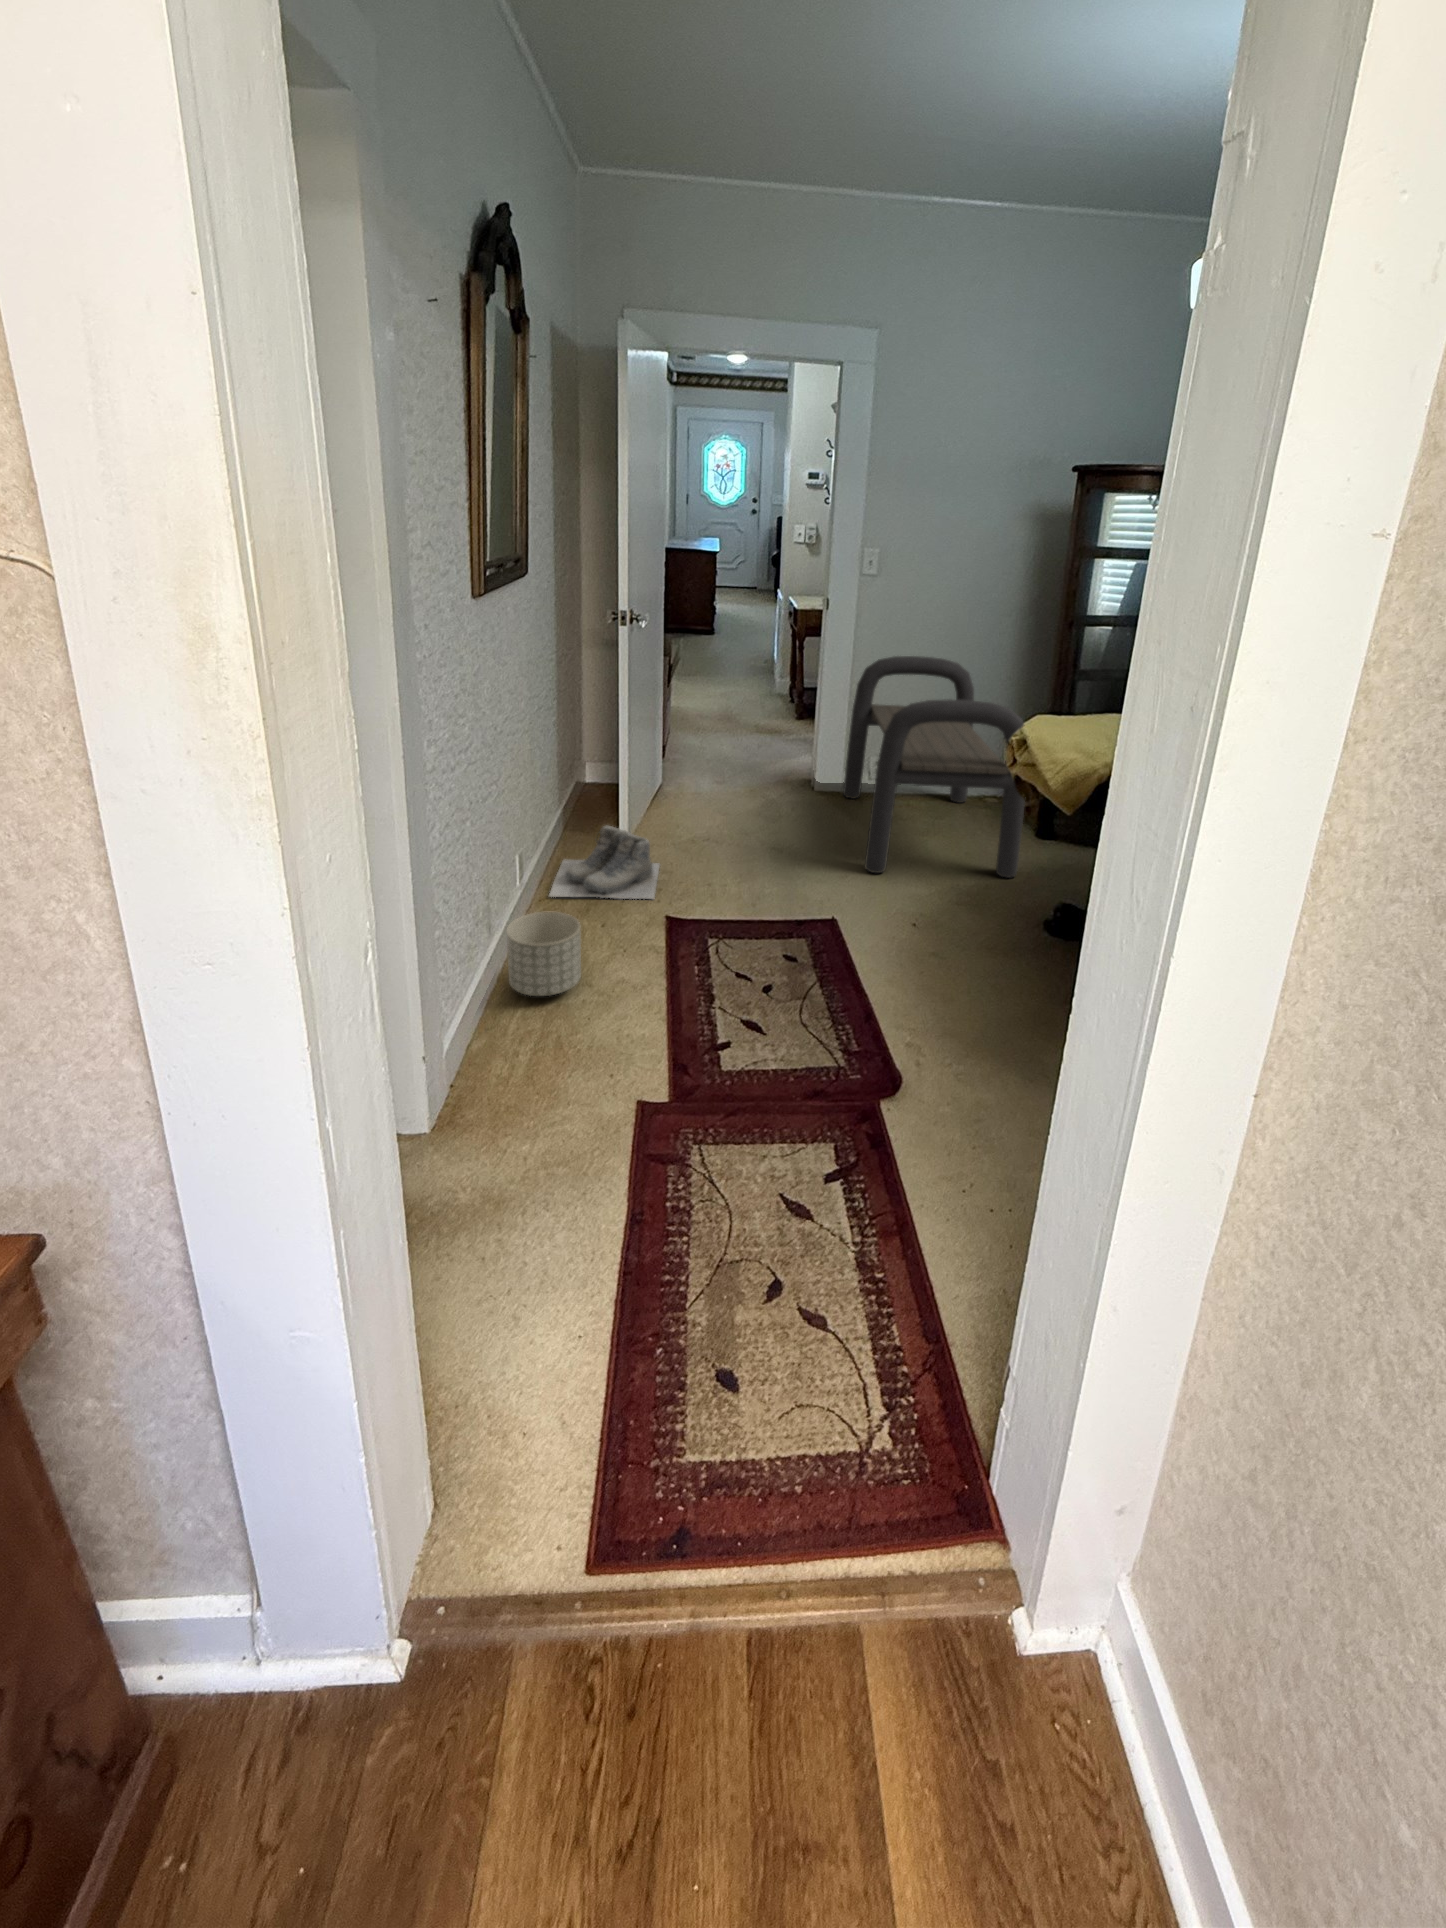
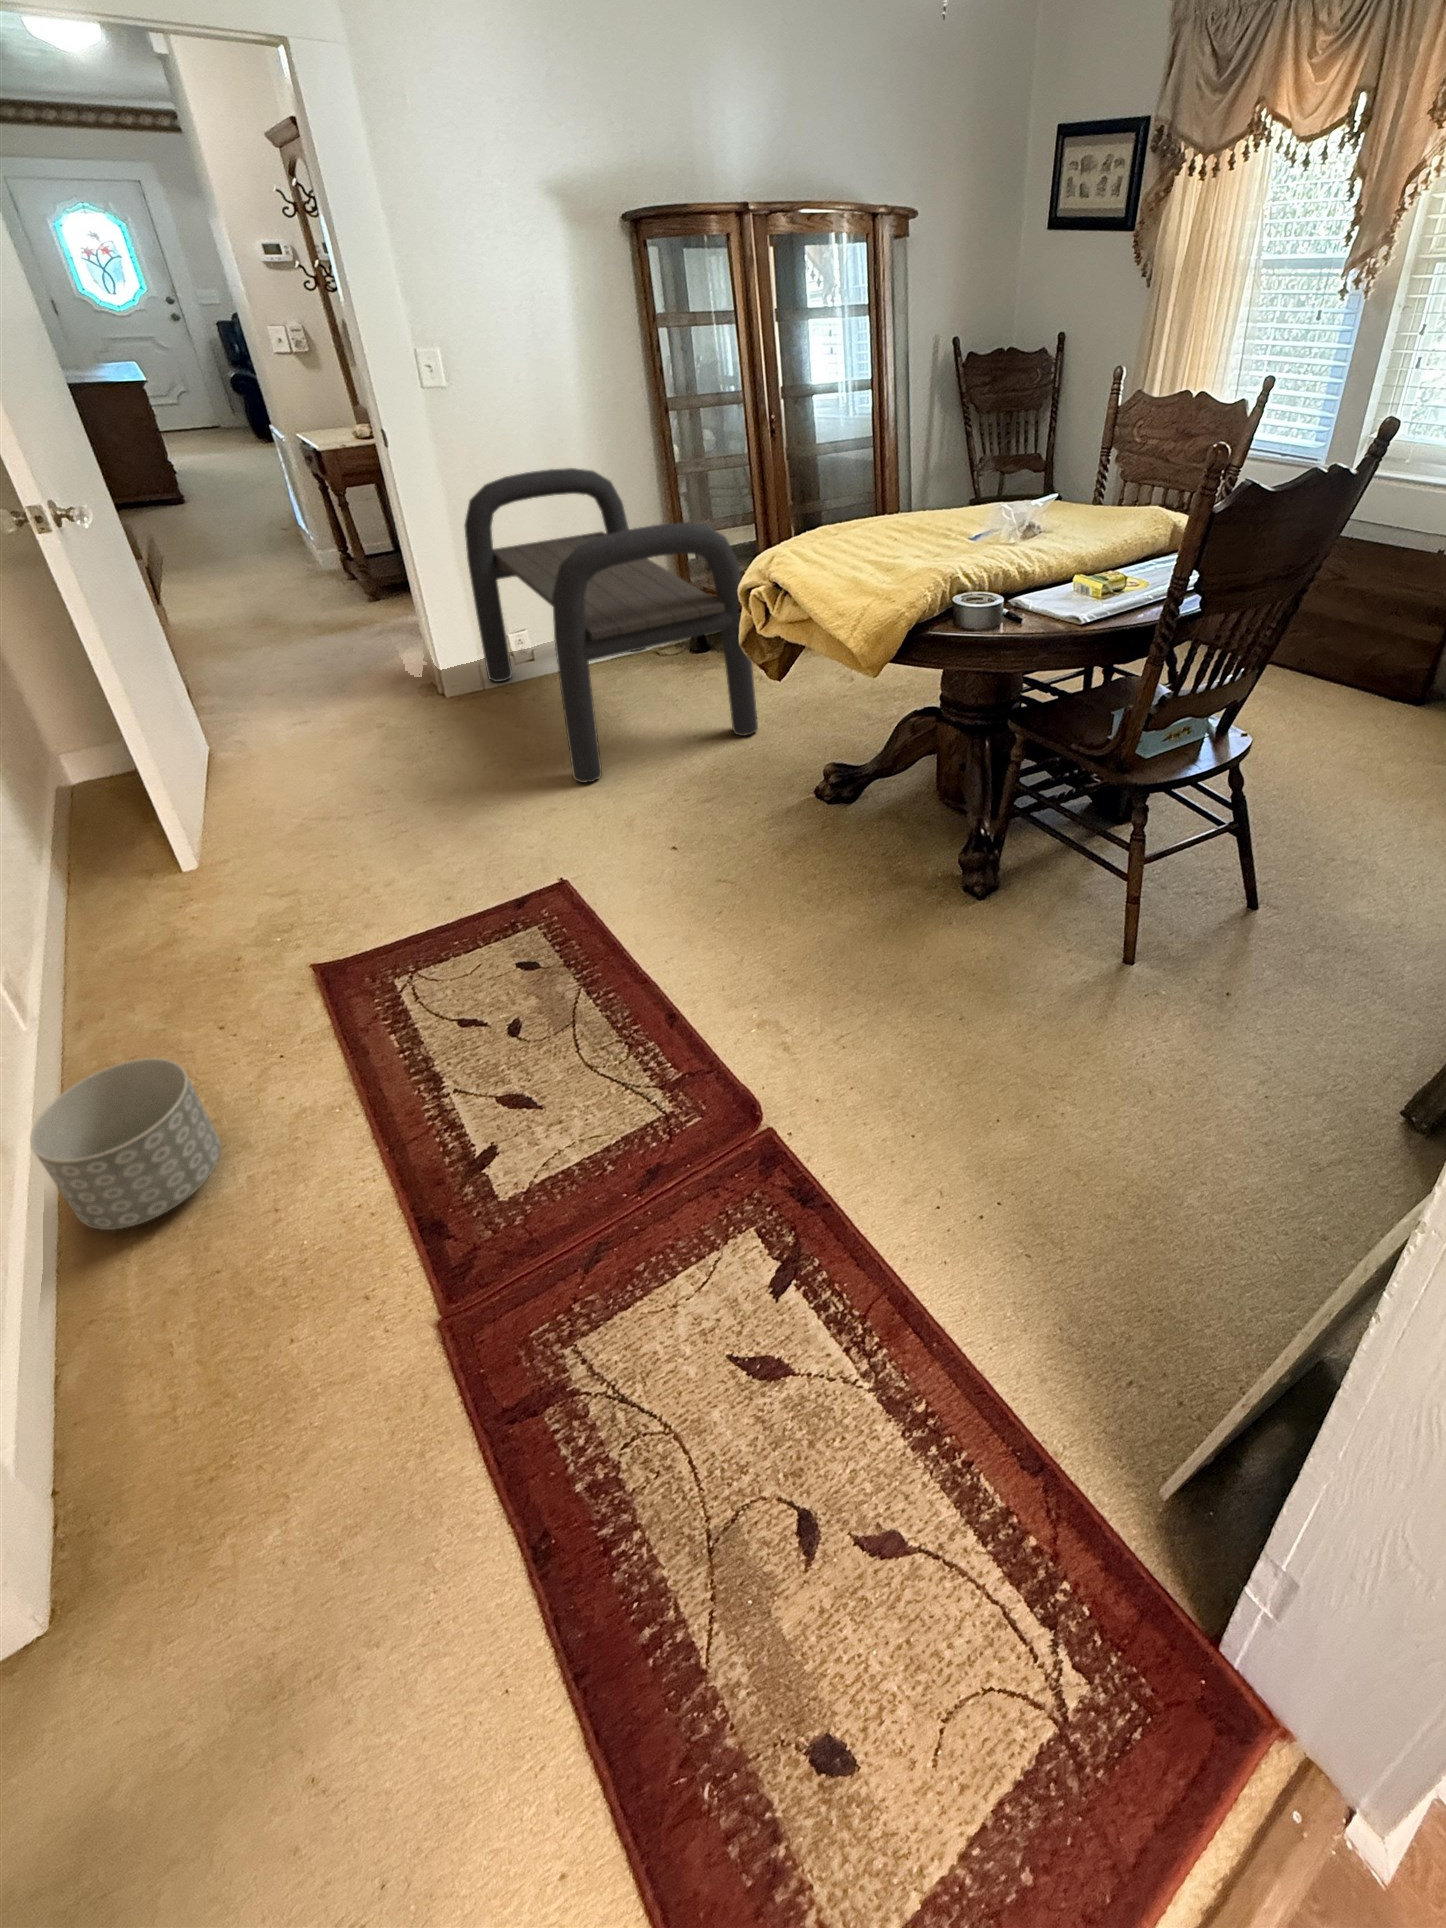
boots: present [549,826,660,899] -> none [79,848,284,1008]

